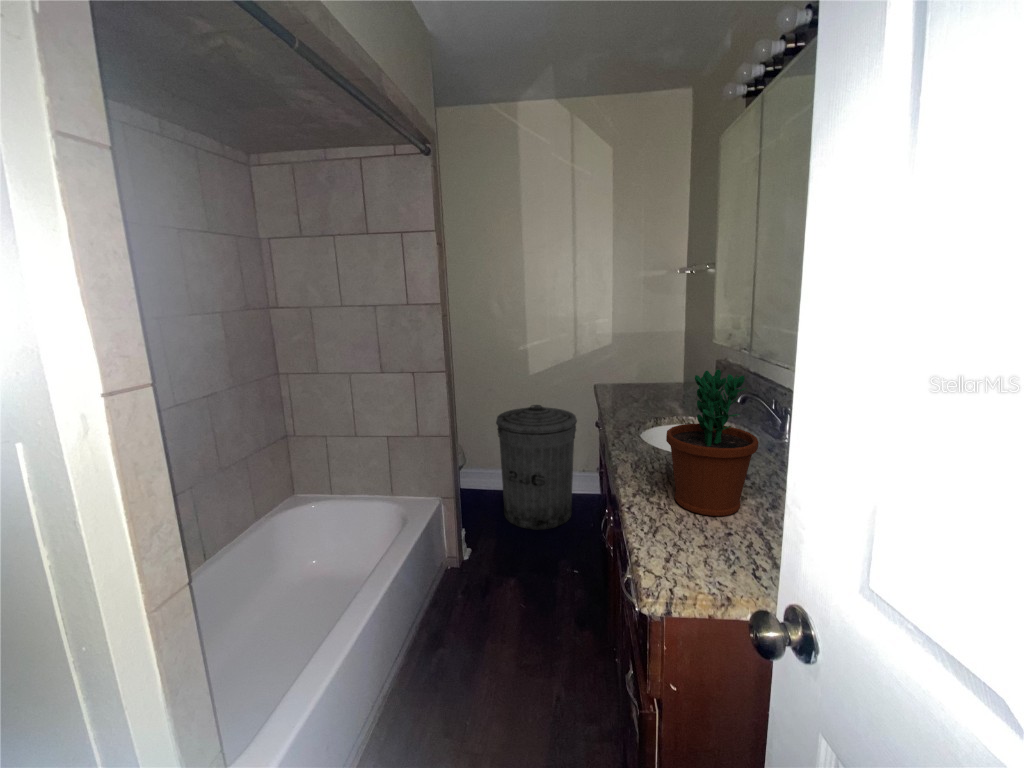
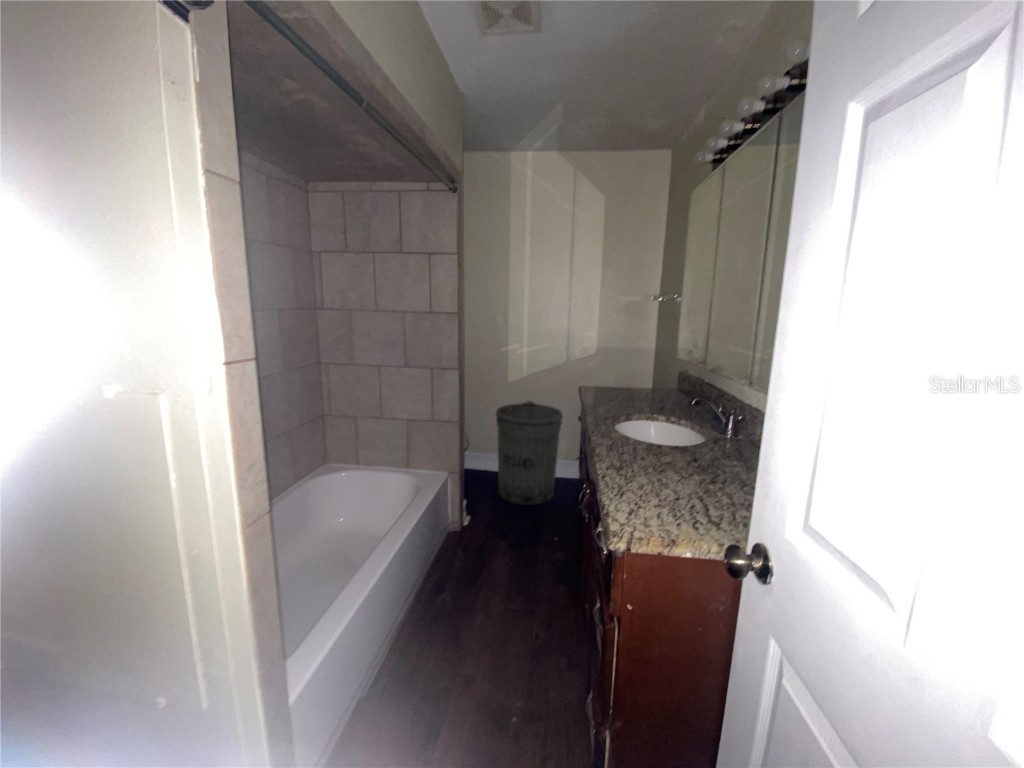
flower pot: present [666,369,759,516] -> none [634,376,703,487]

